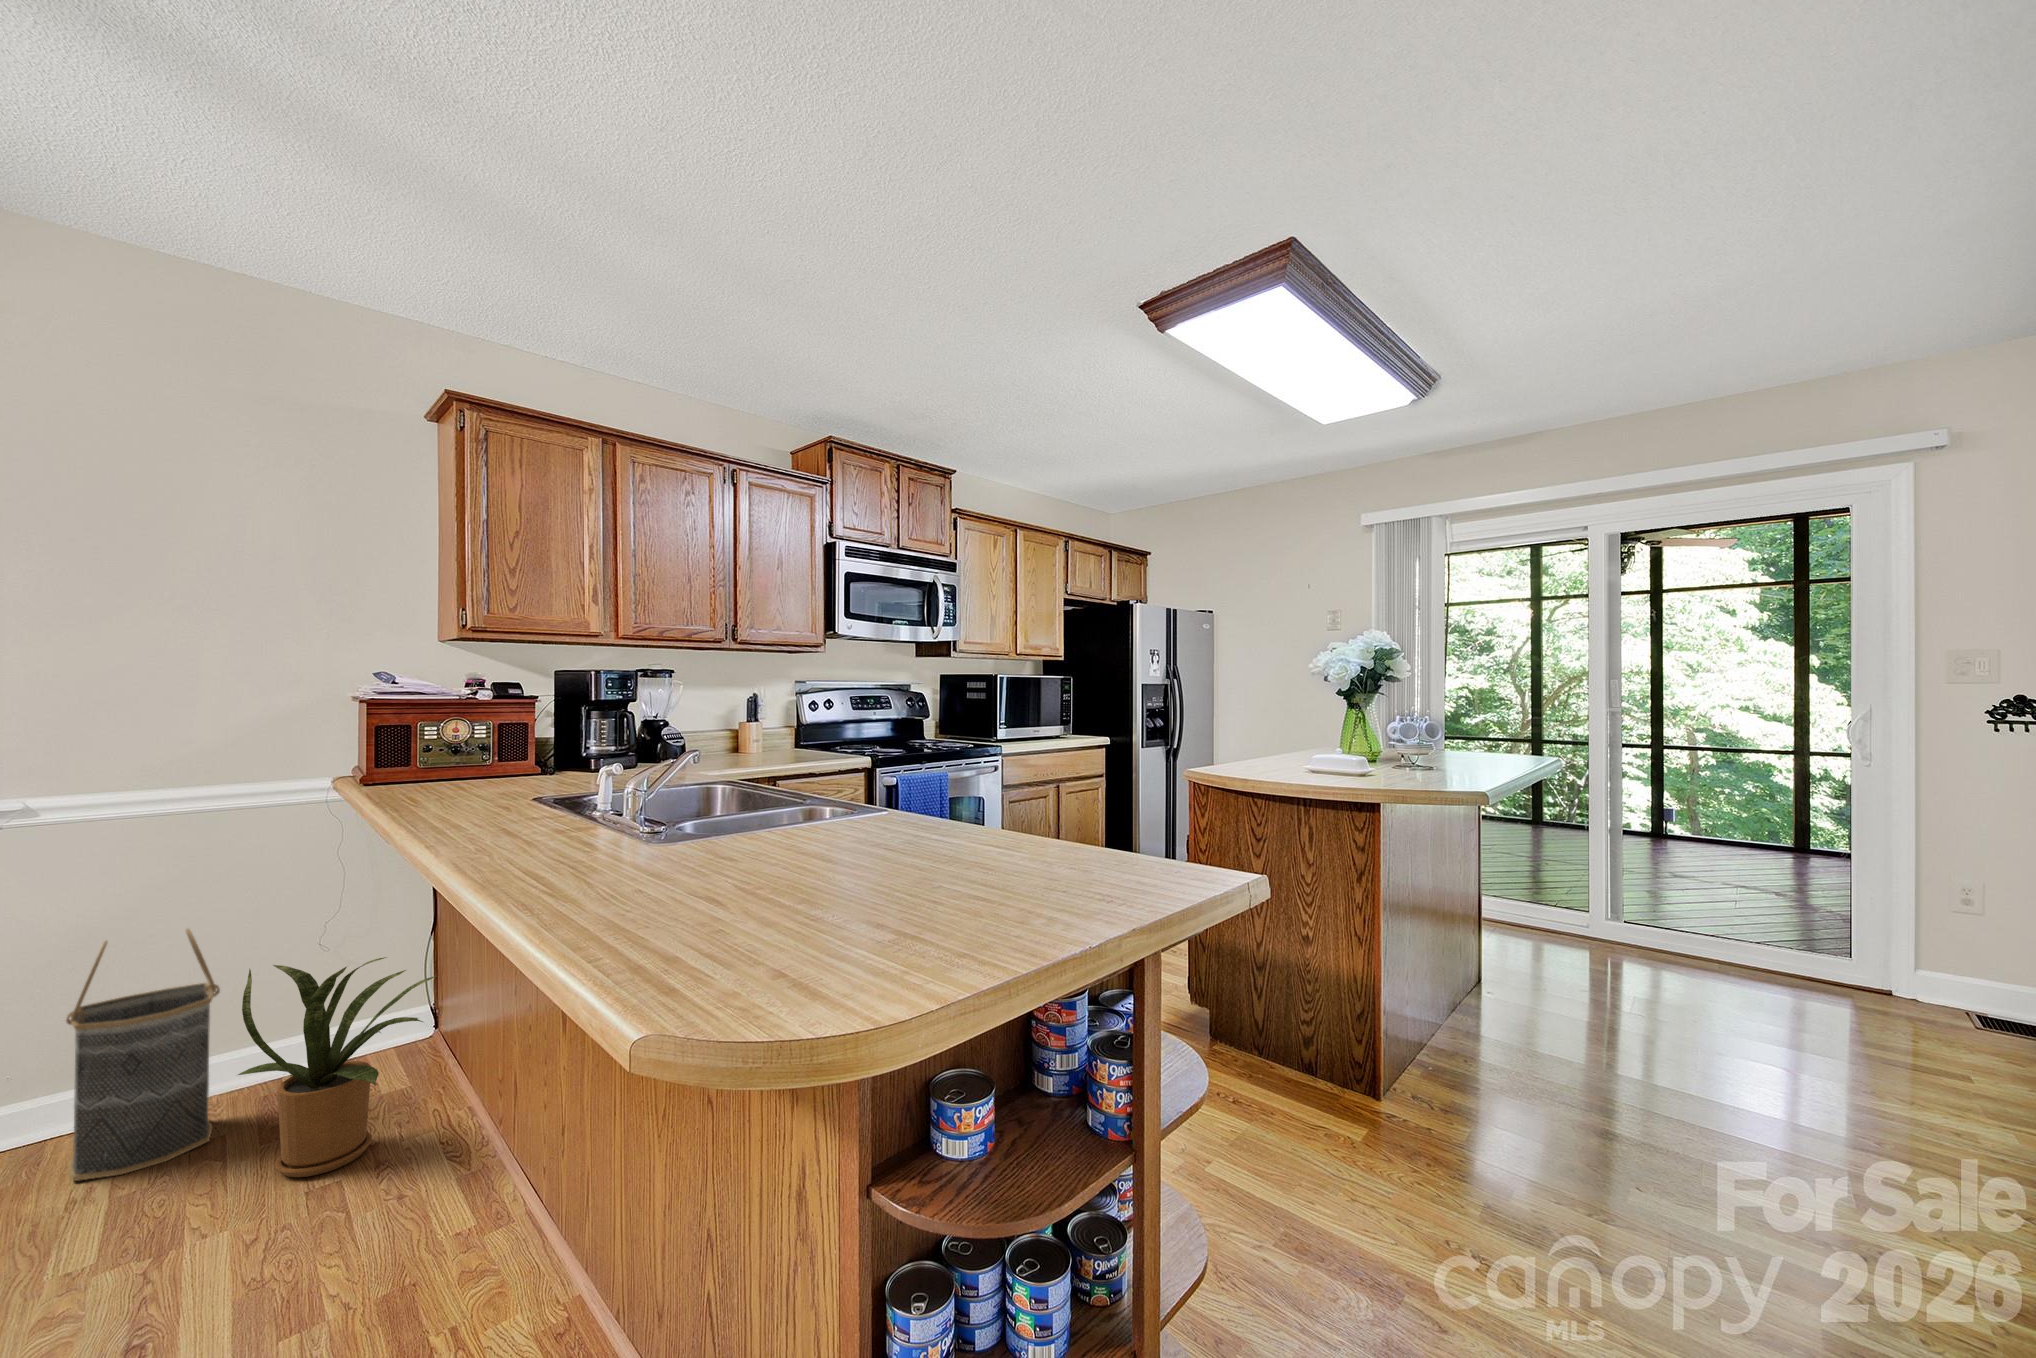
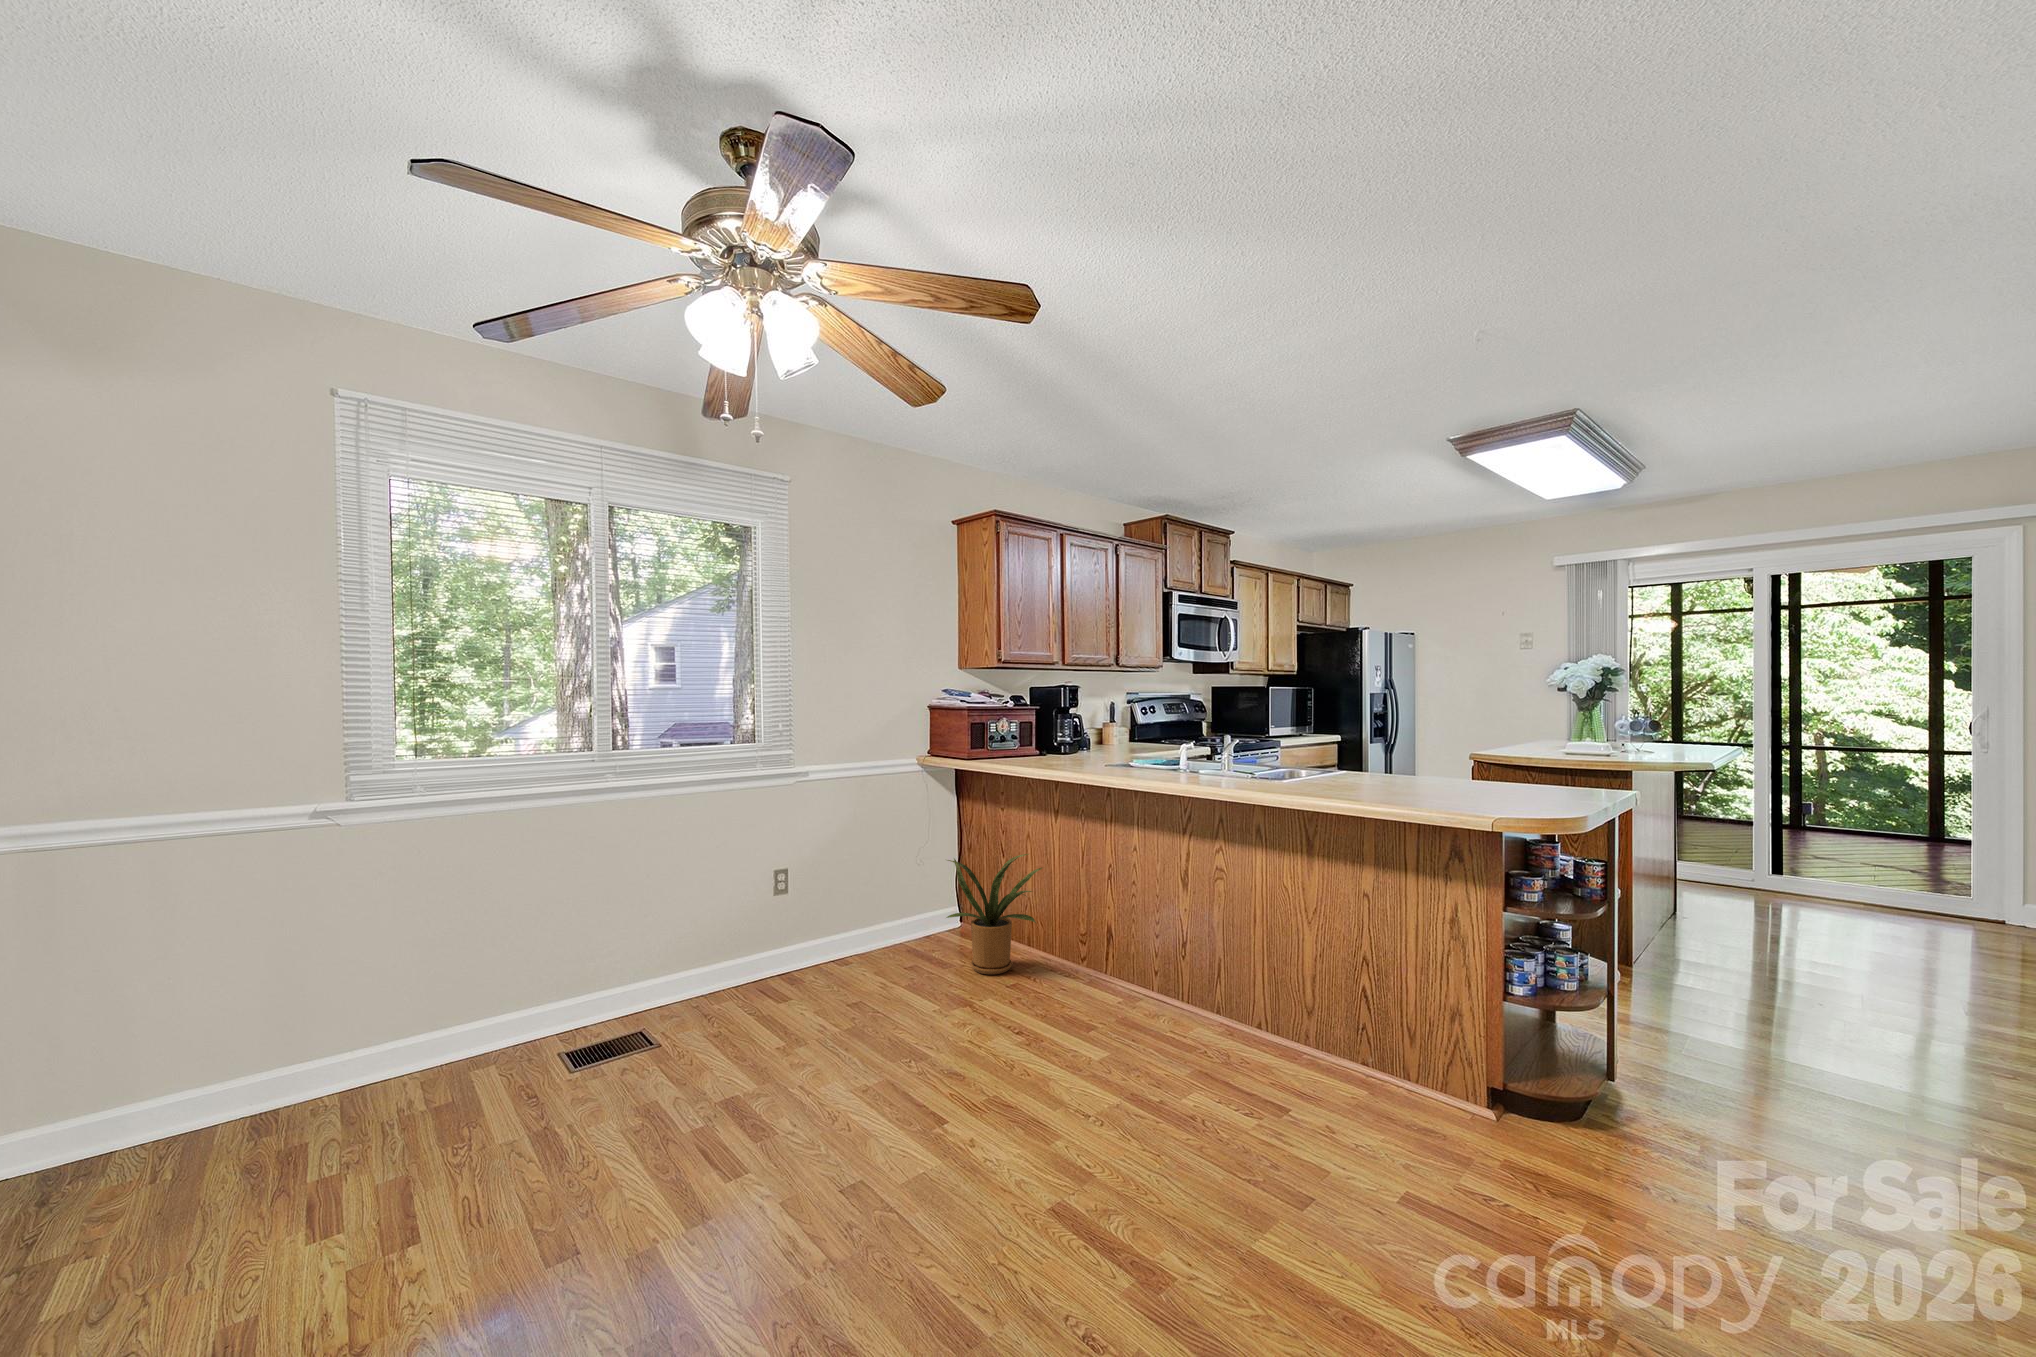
basket: present [66,928,220,1181] -> none [849,837,914,971]

